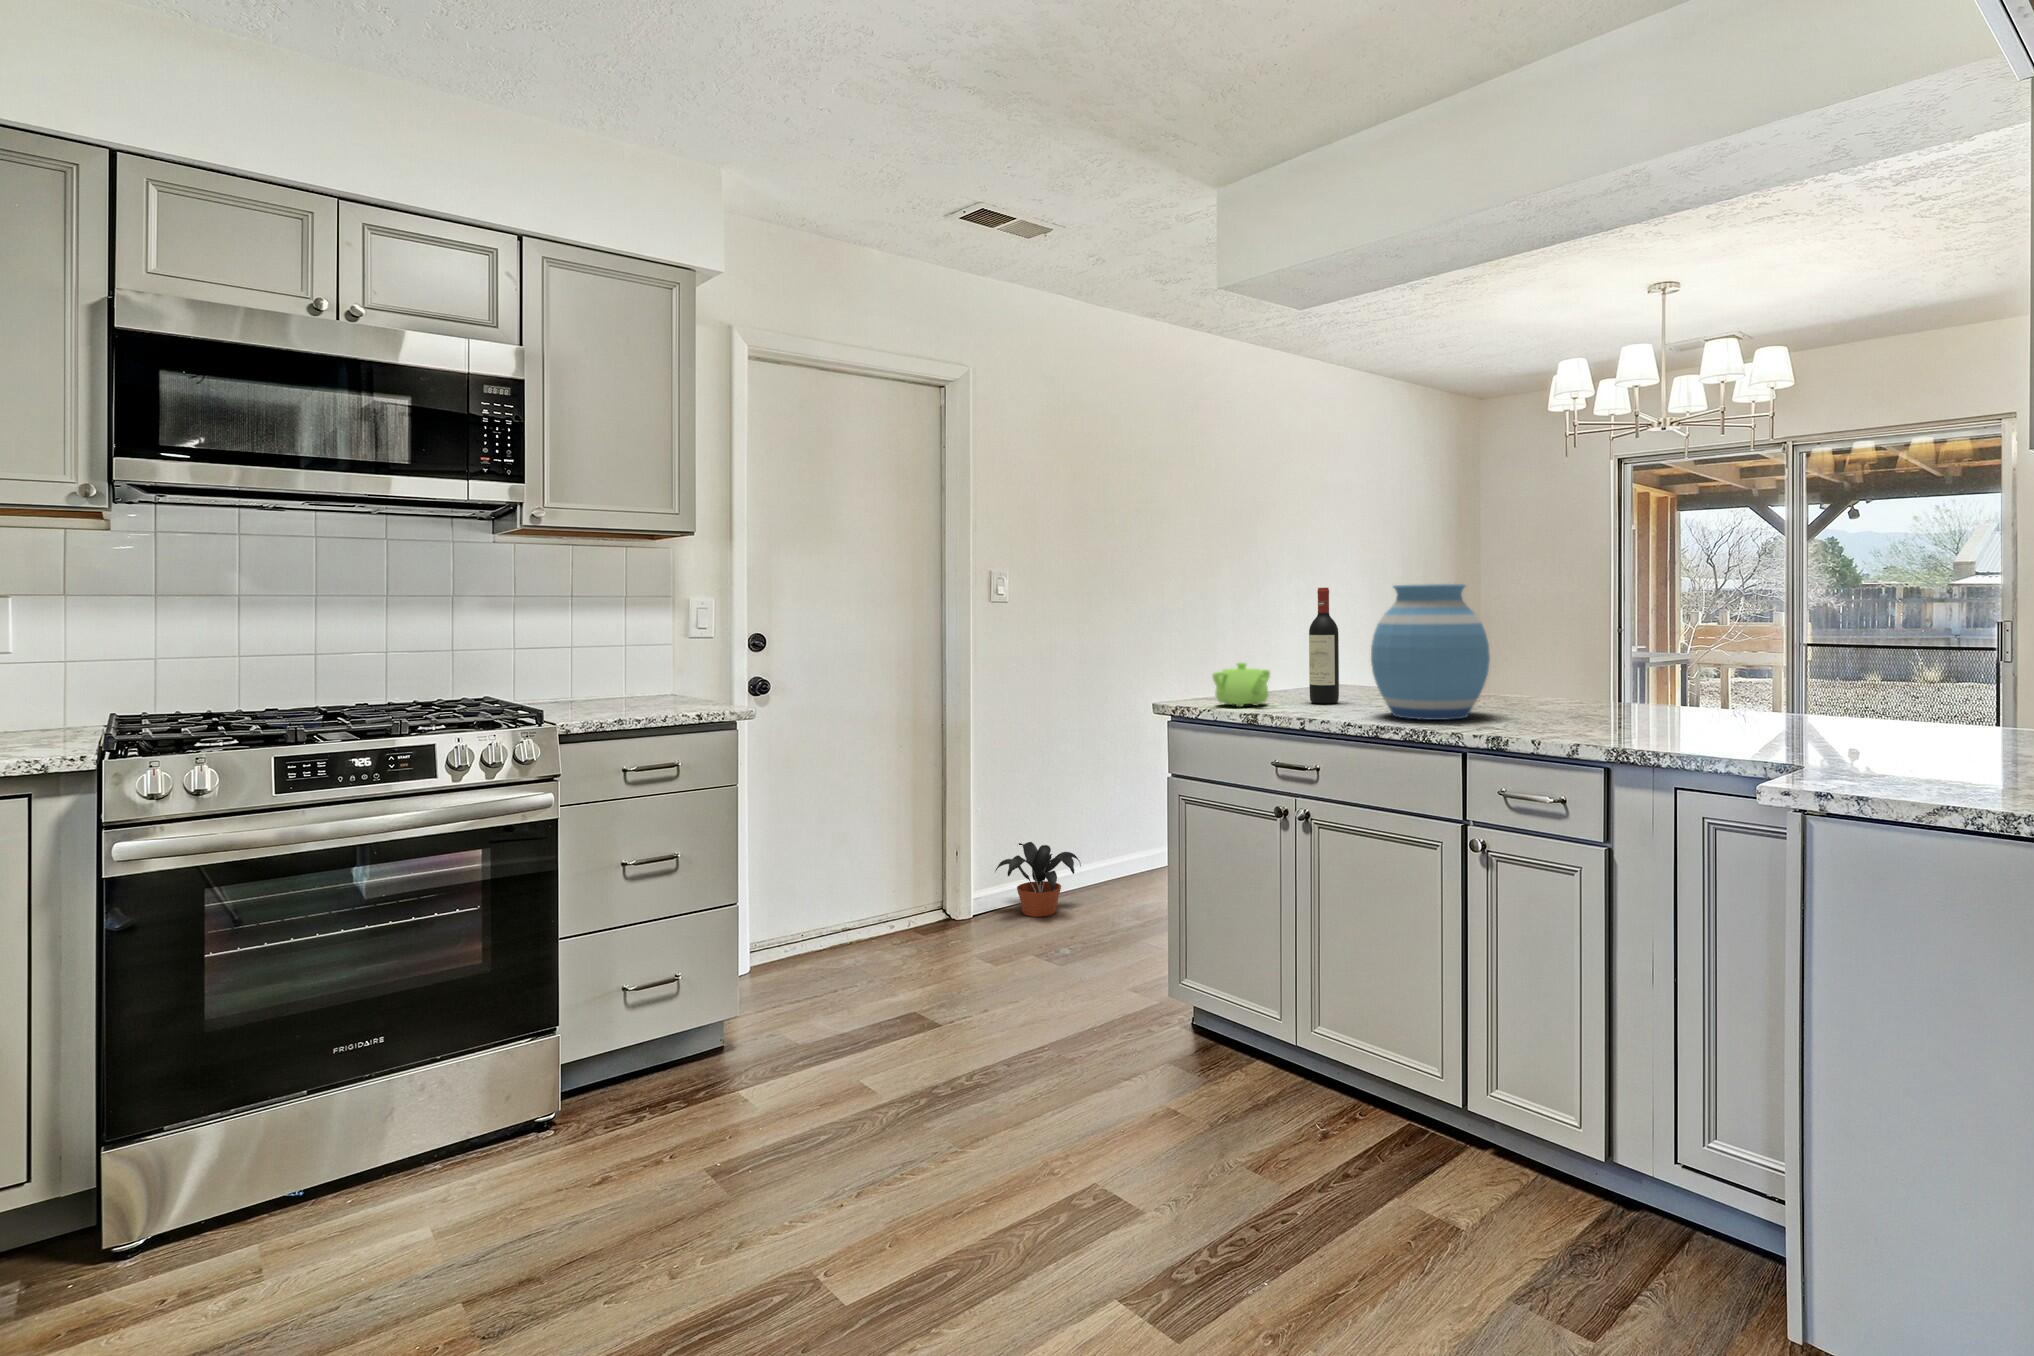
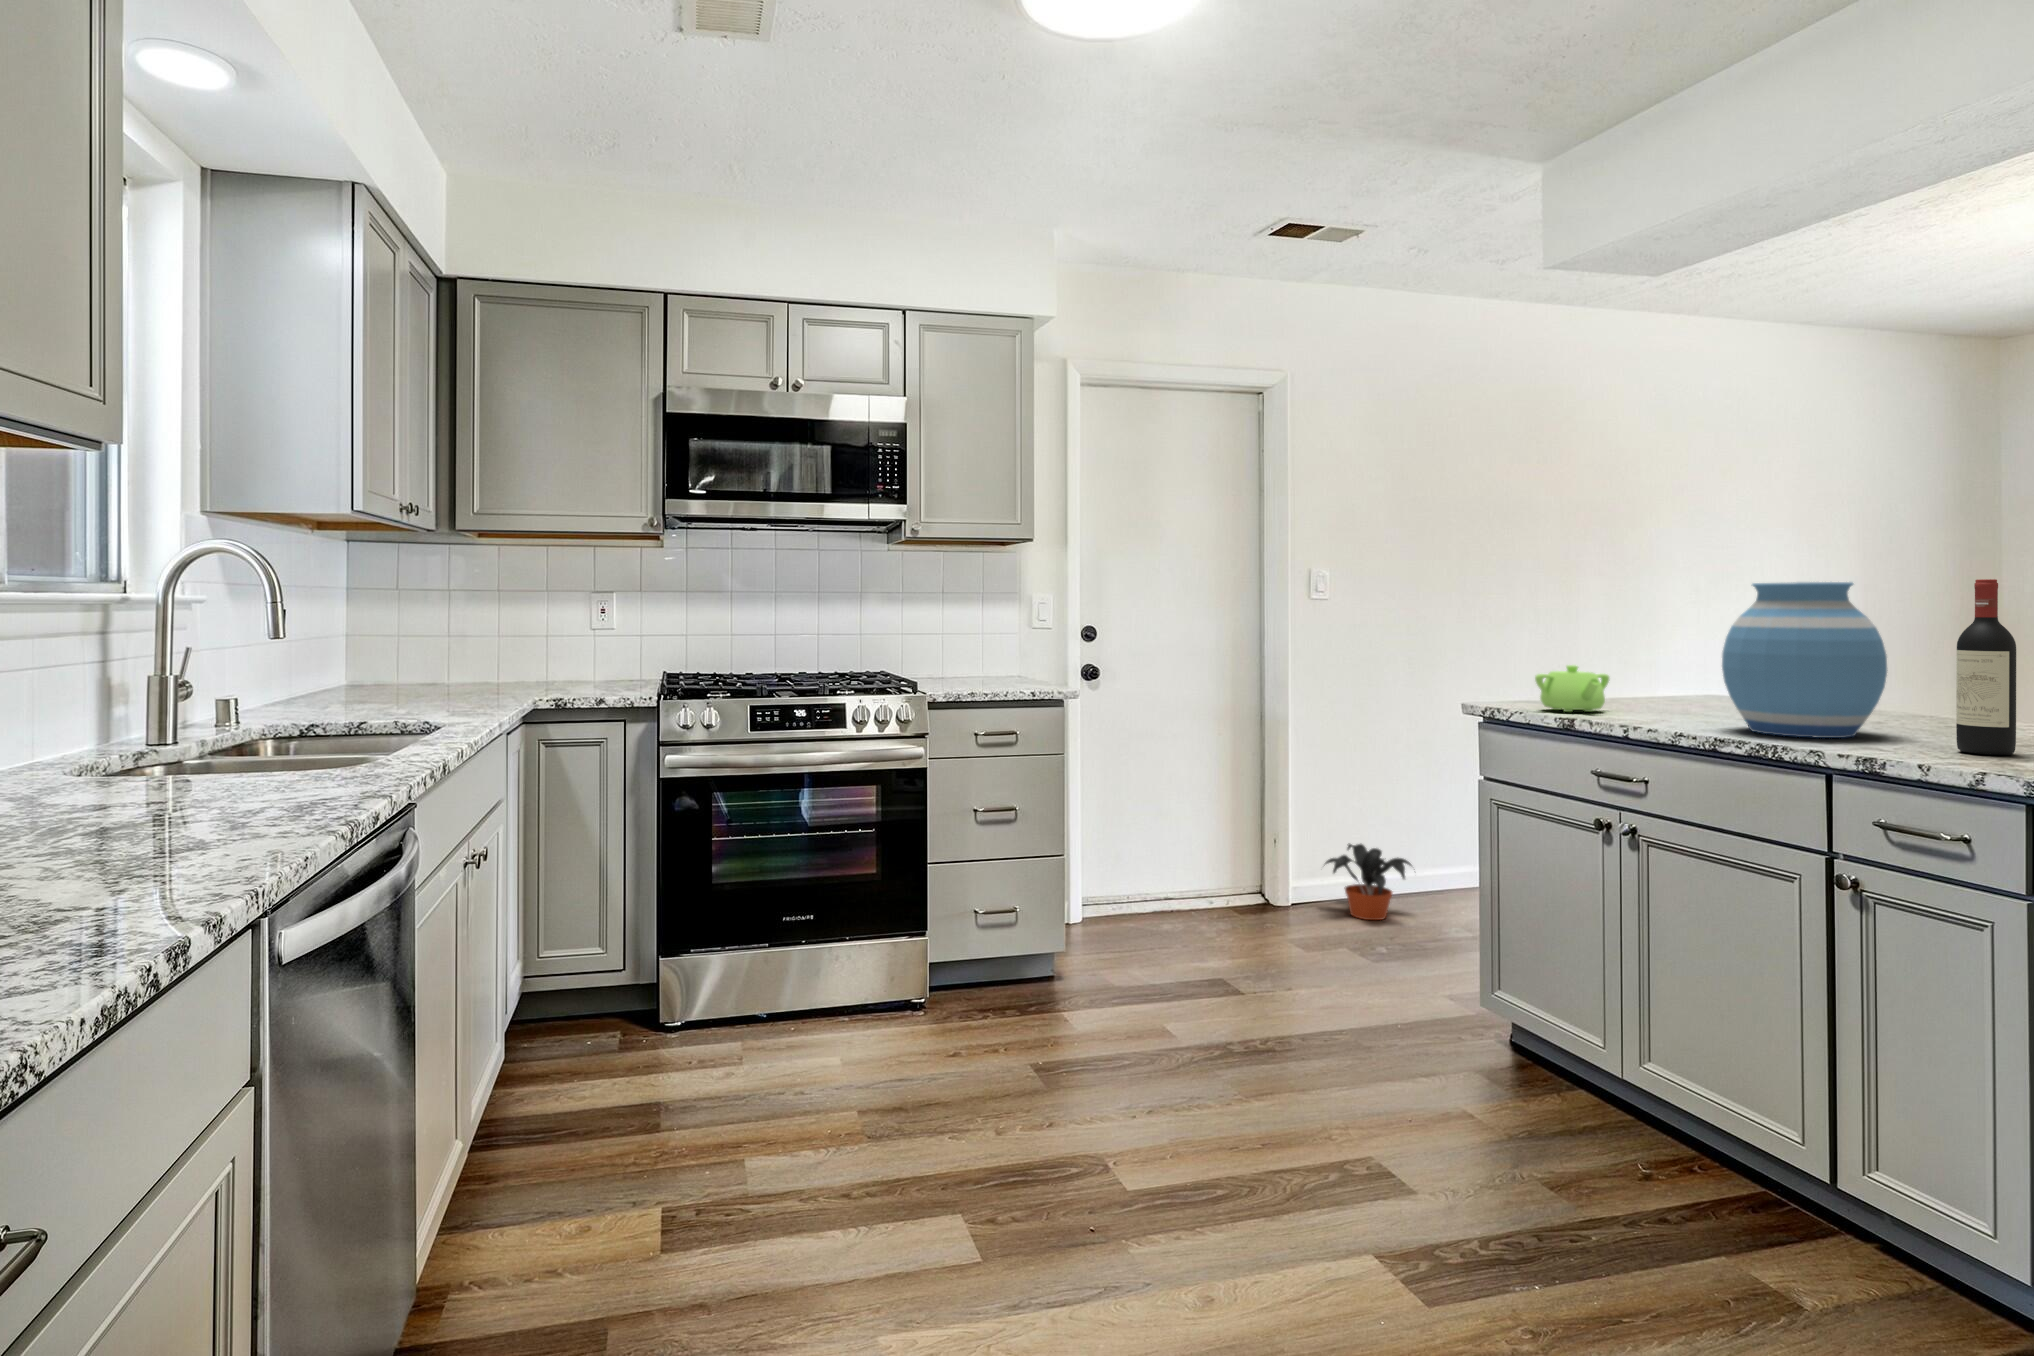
wine bottle: present [1309,588,1339,704] -> present [1956,579,2016,755]

